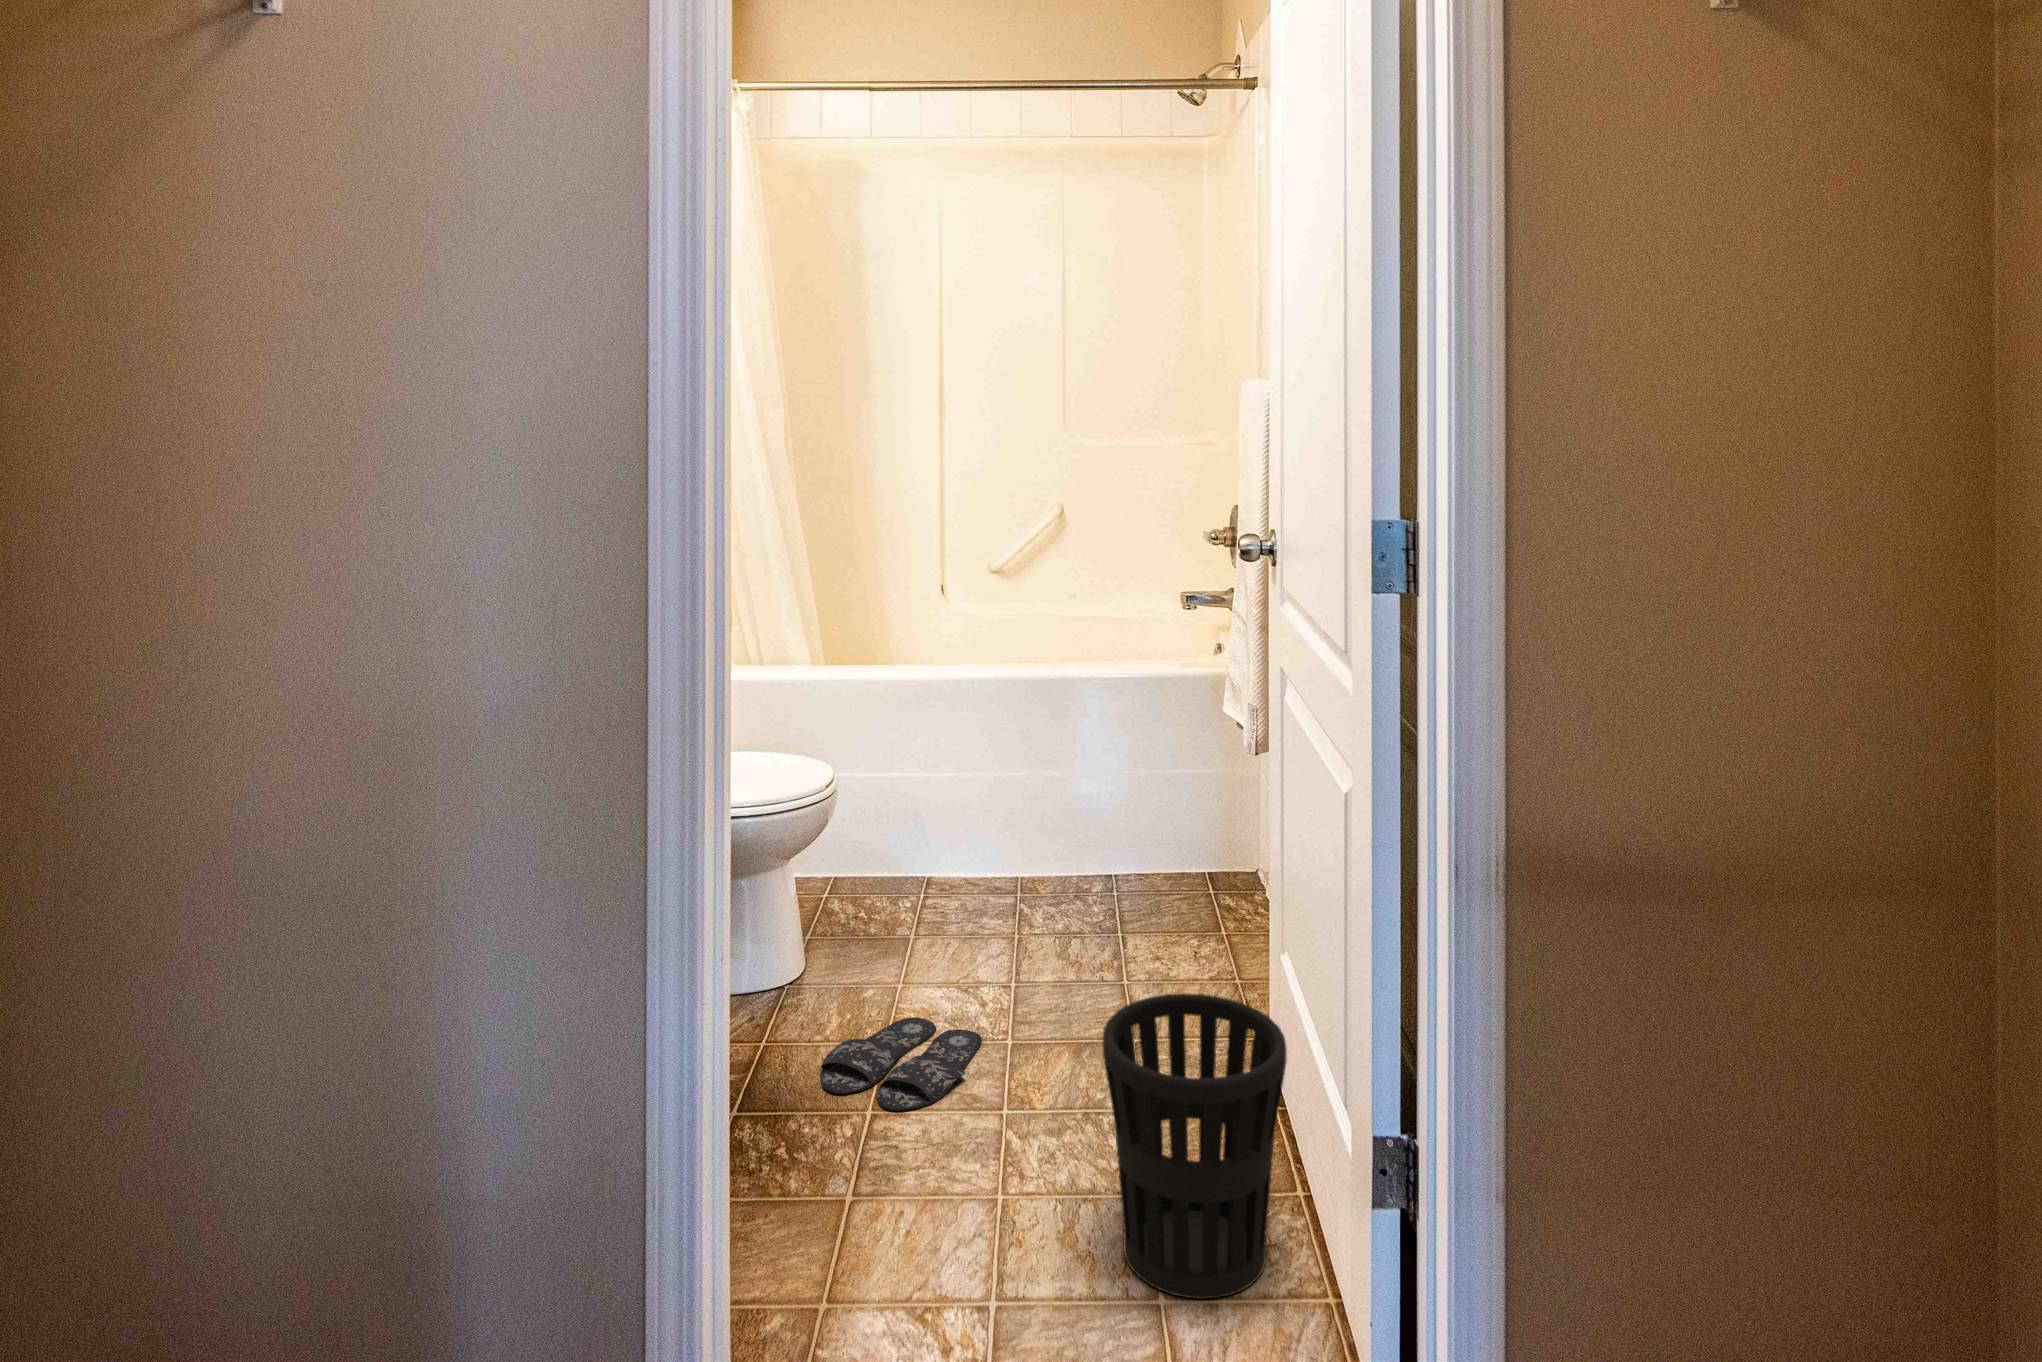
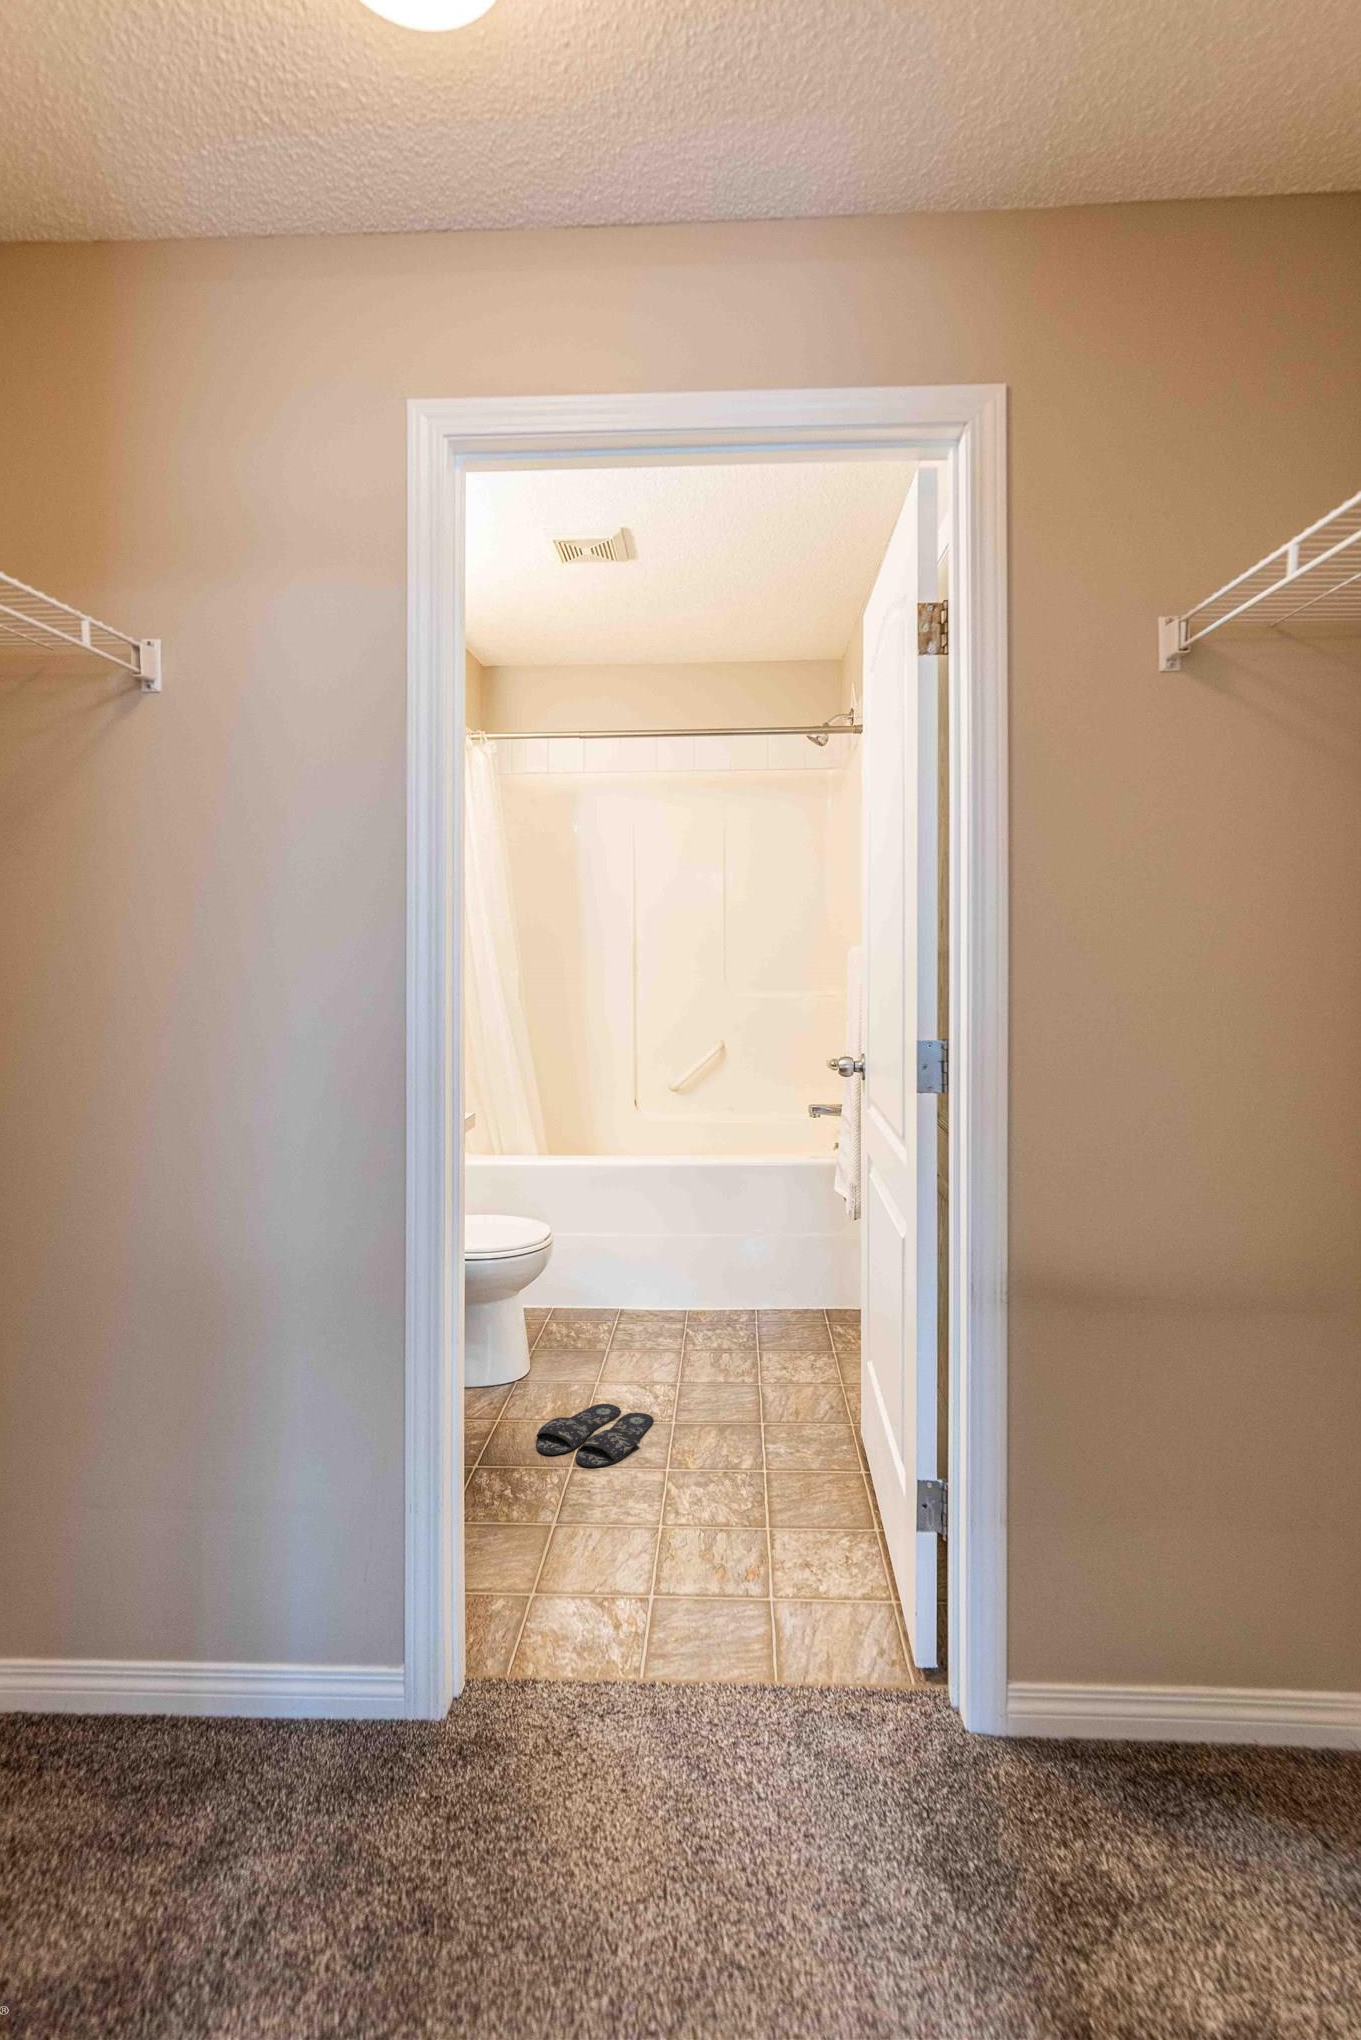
wastebasket: present [1103,993,1287,1299] -> none [732,1382,864,1599]

